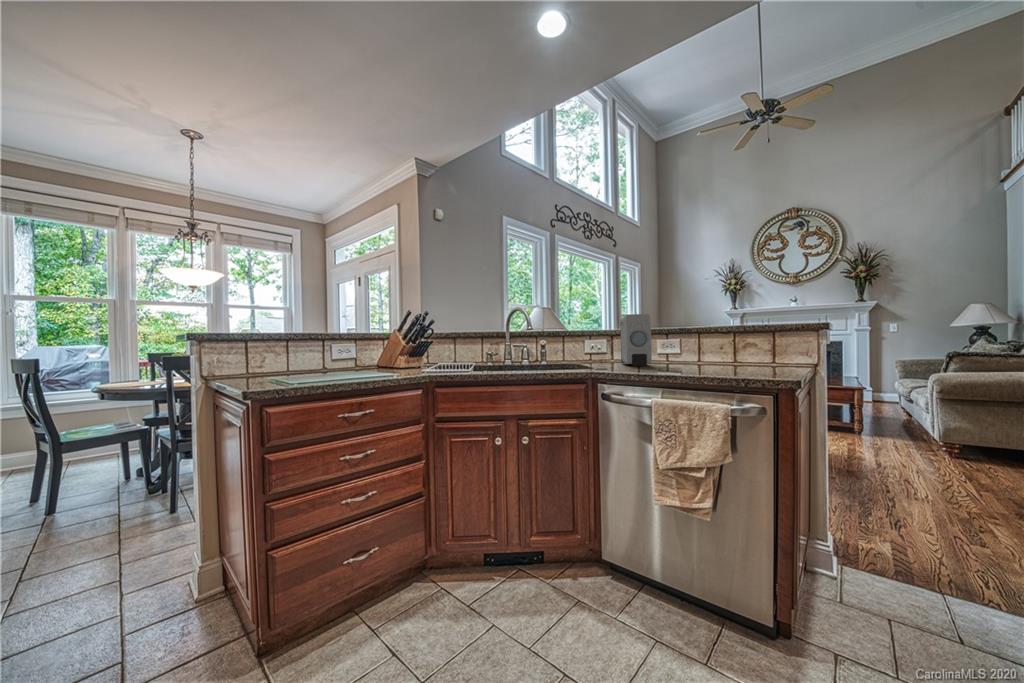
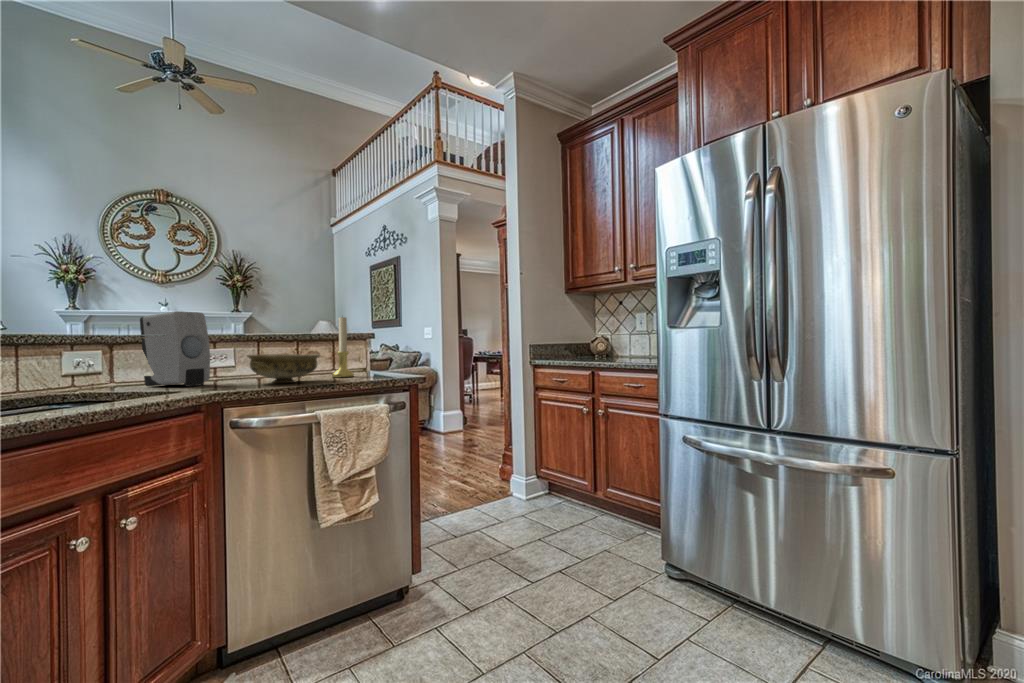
candle holder: none [755,308,780,370] -> present [332,317,354,377]
ceramic bowl: none [656,345,730,370] -> present [247,354,320,383]

